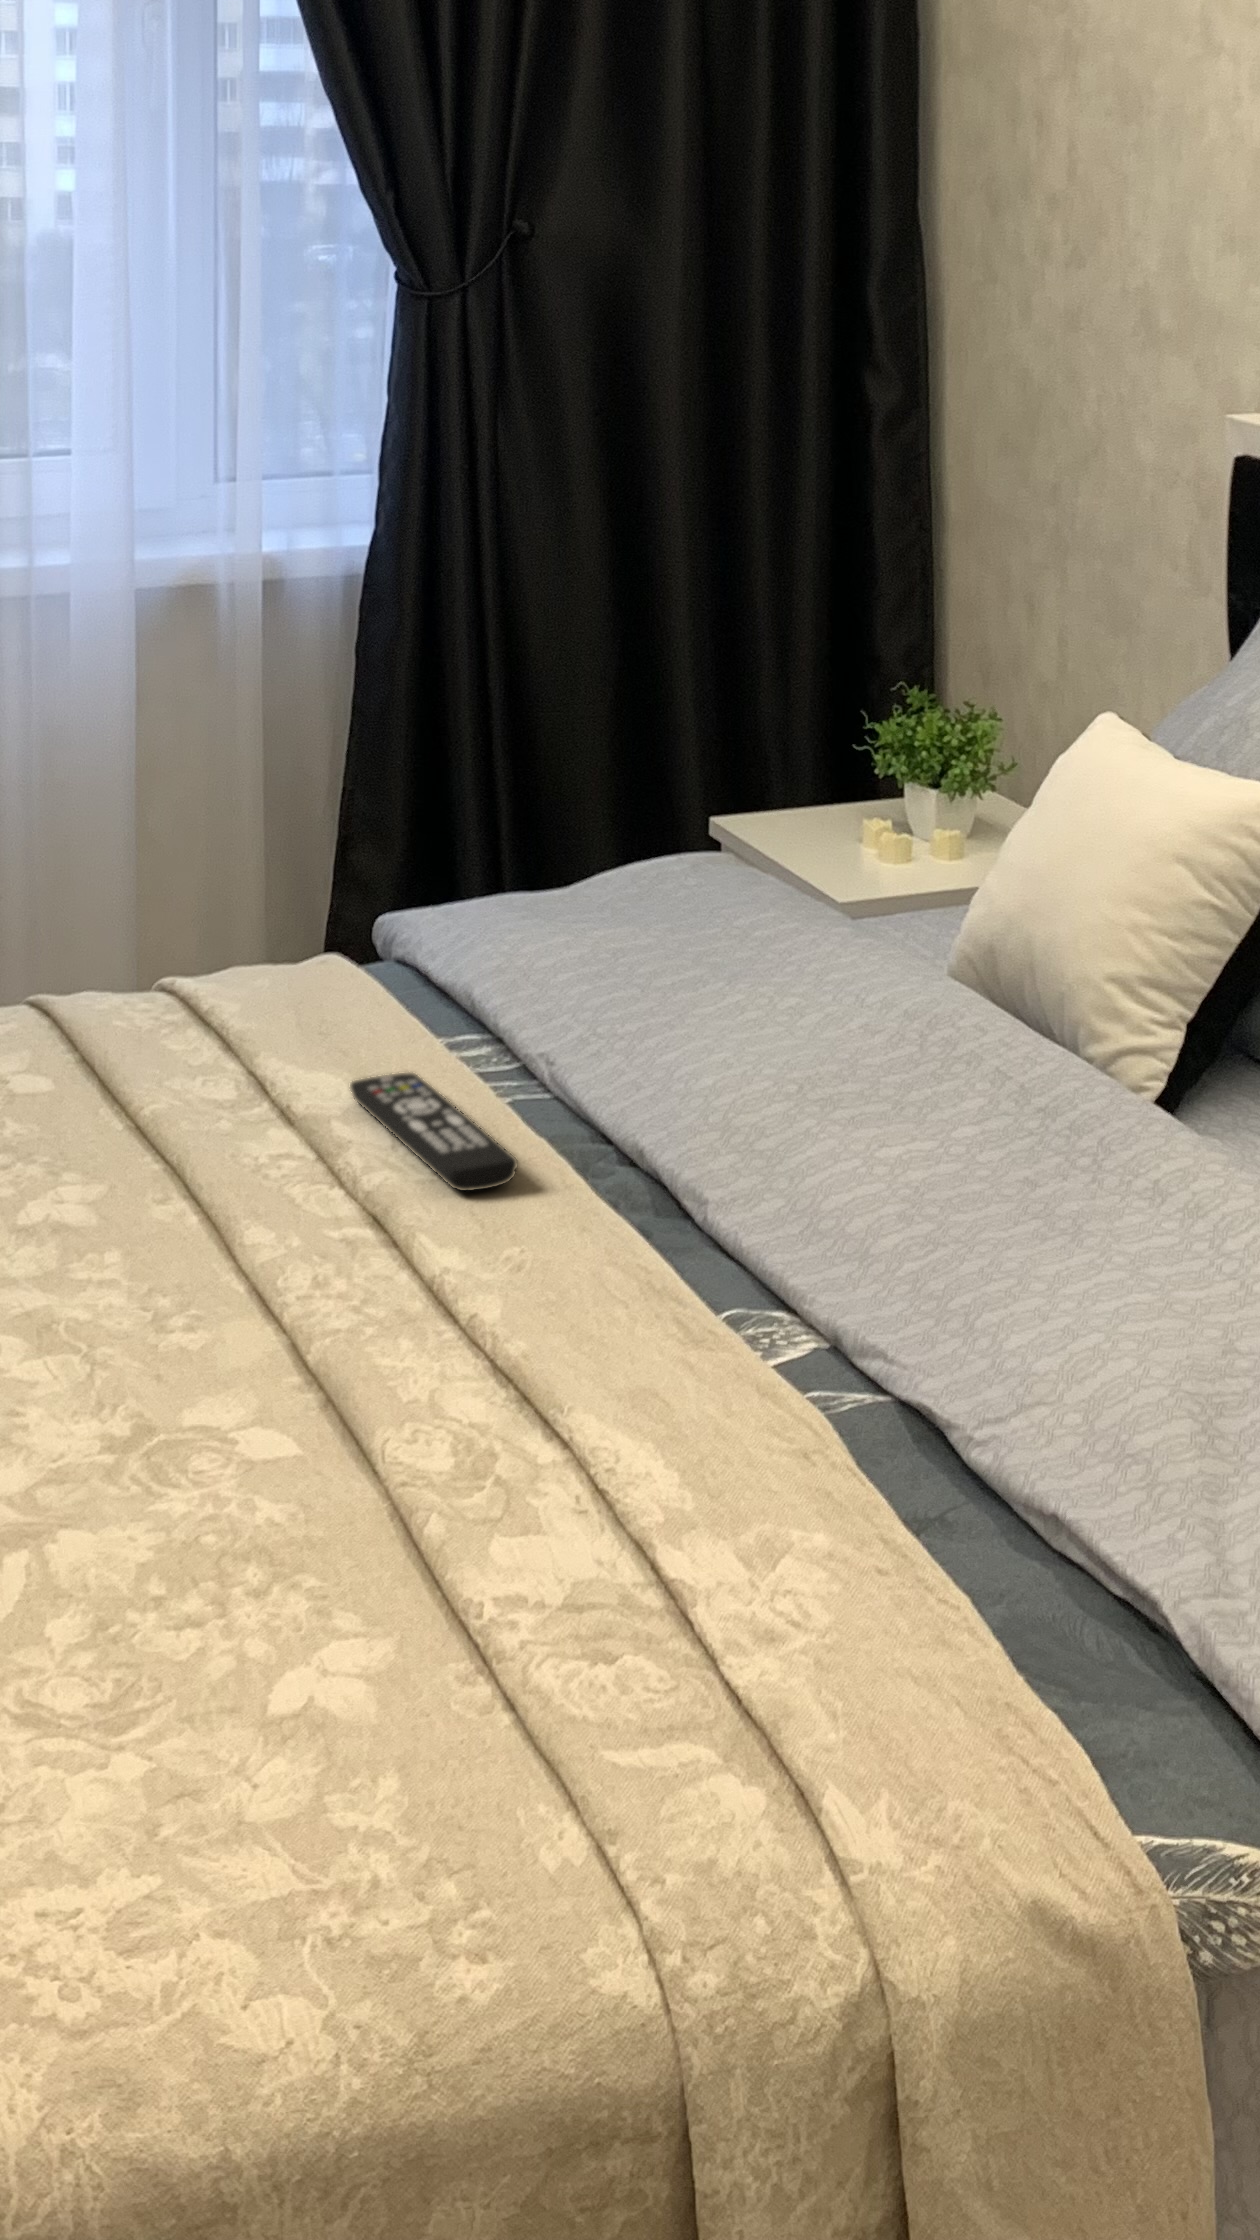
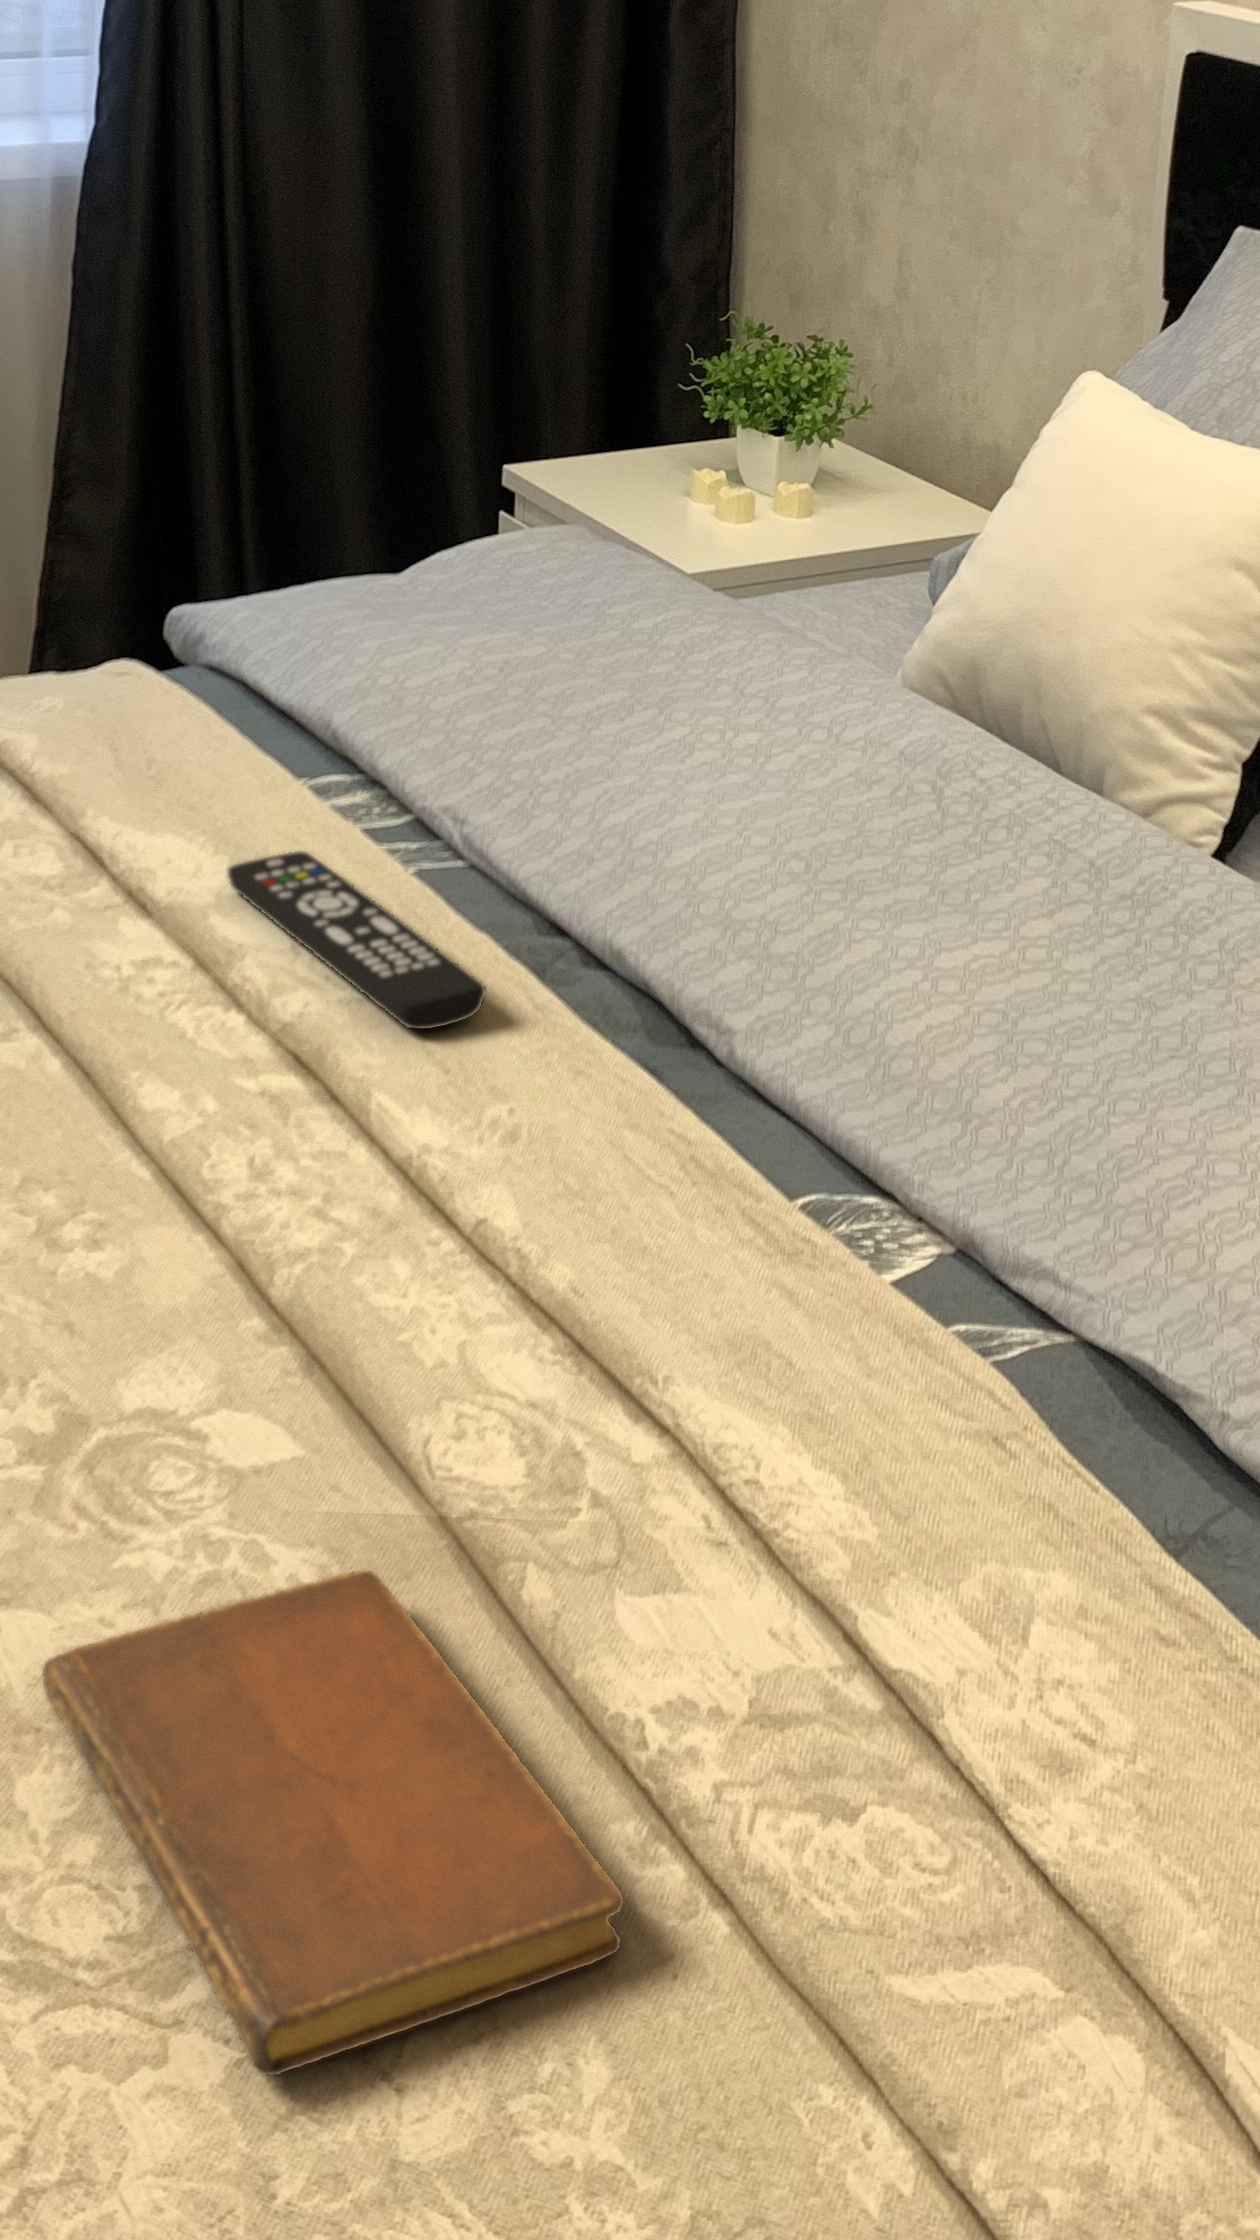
notebook: none [78,1510,429,1775] -> present [43,1571,623,2075]

